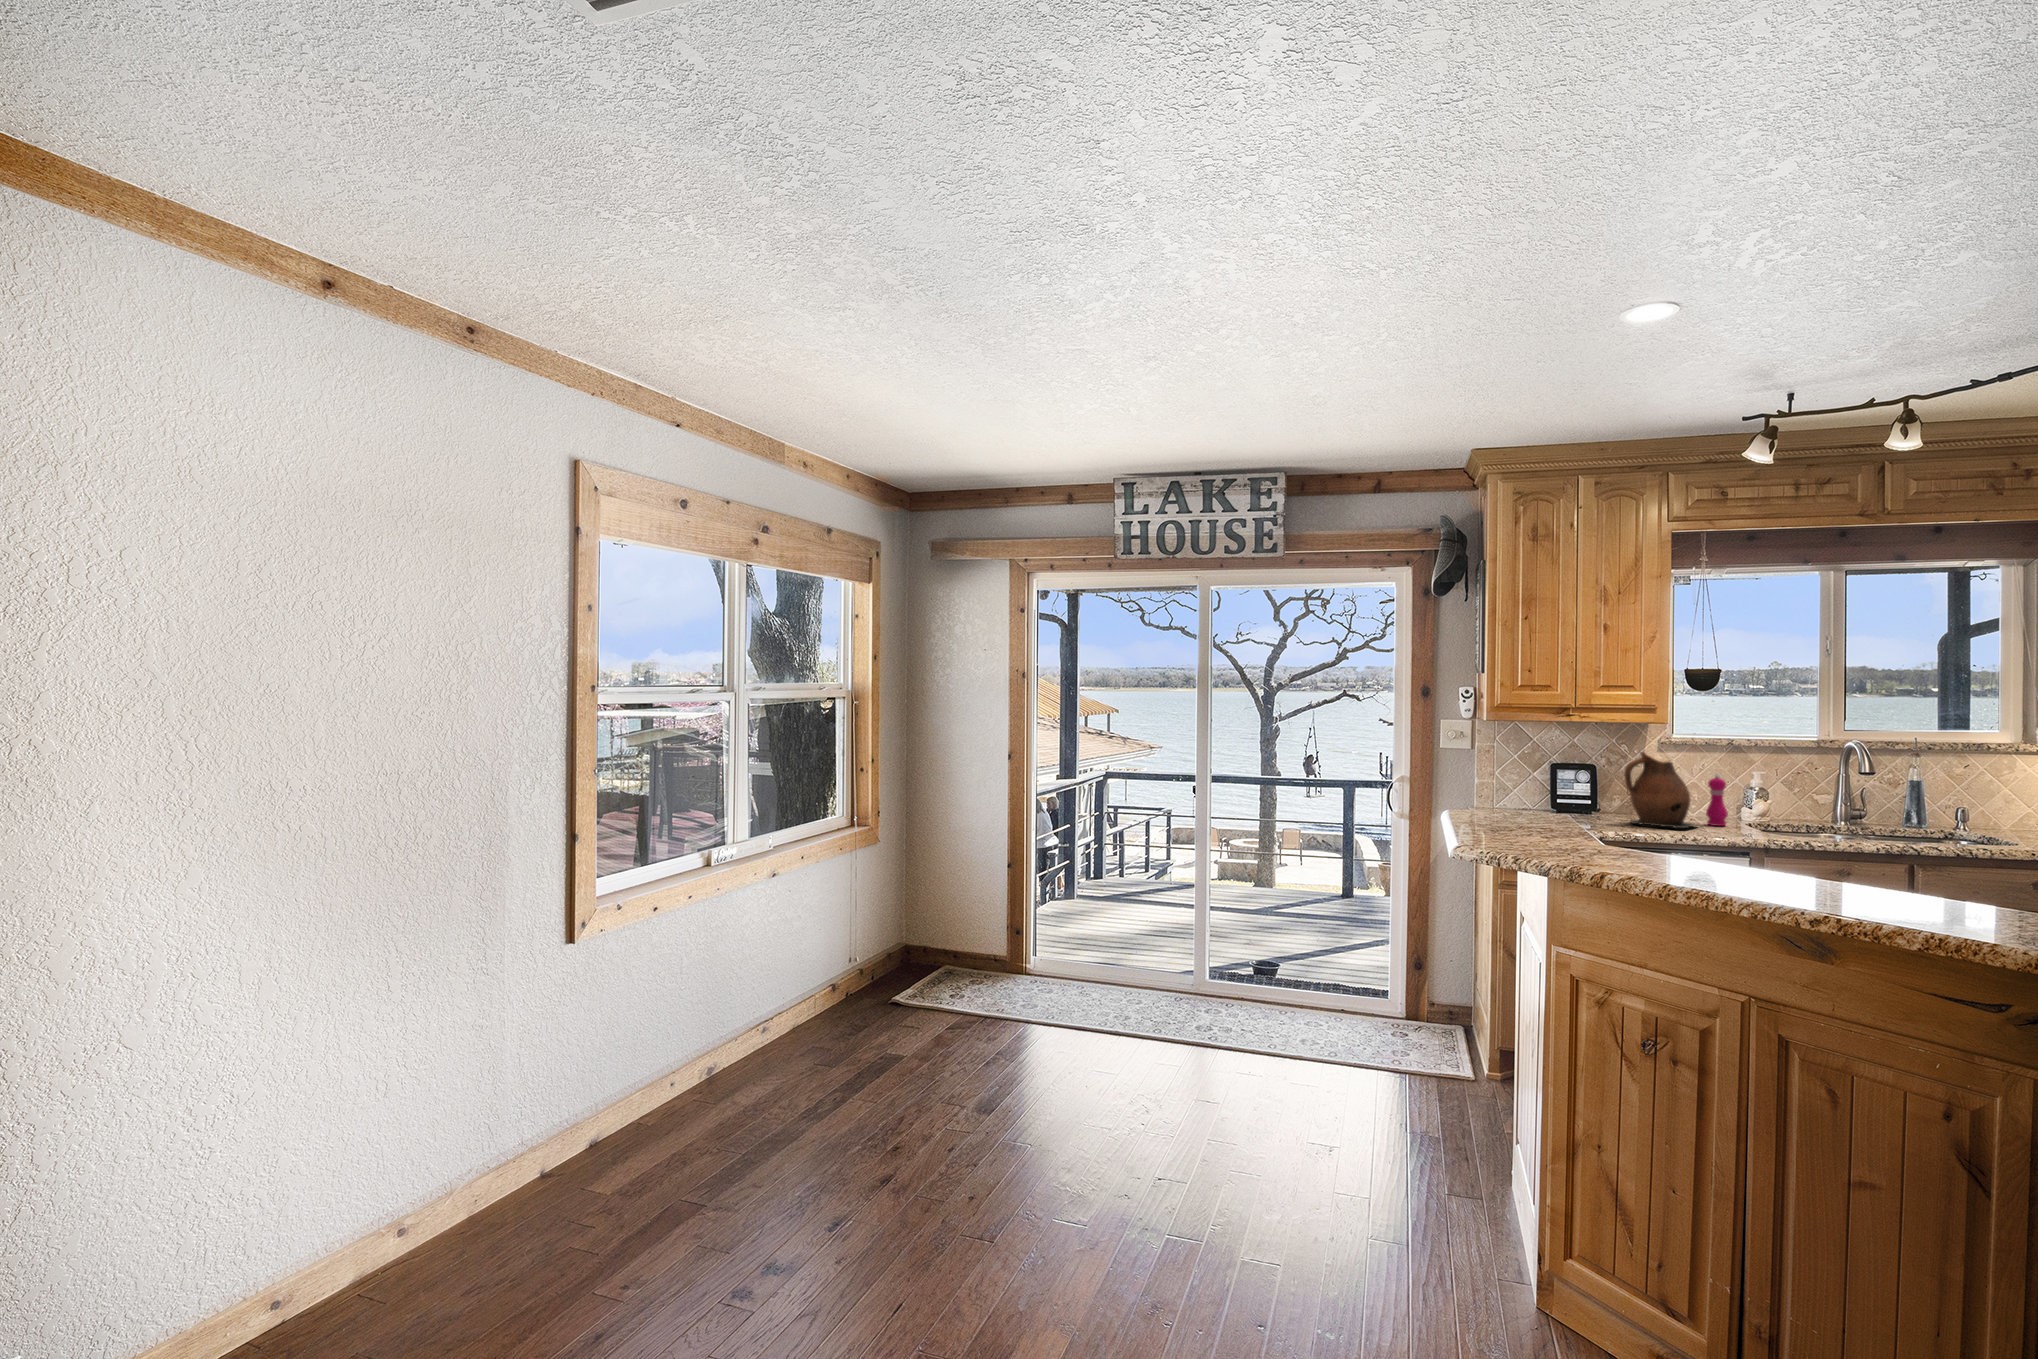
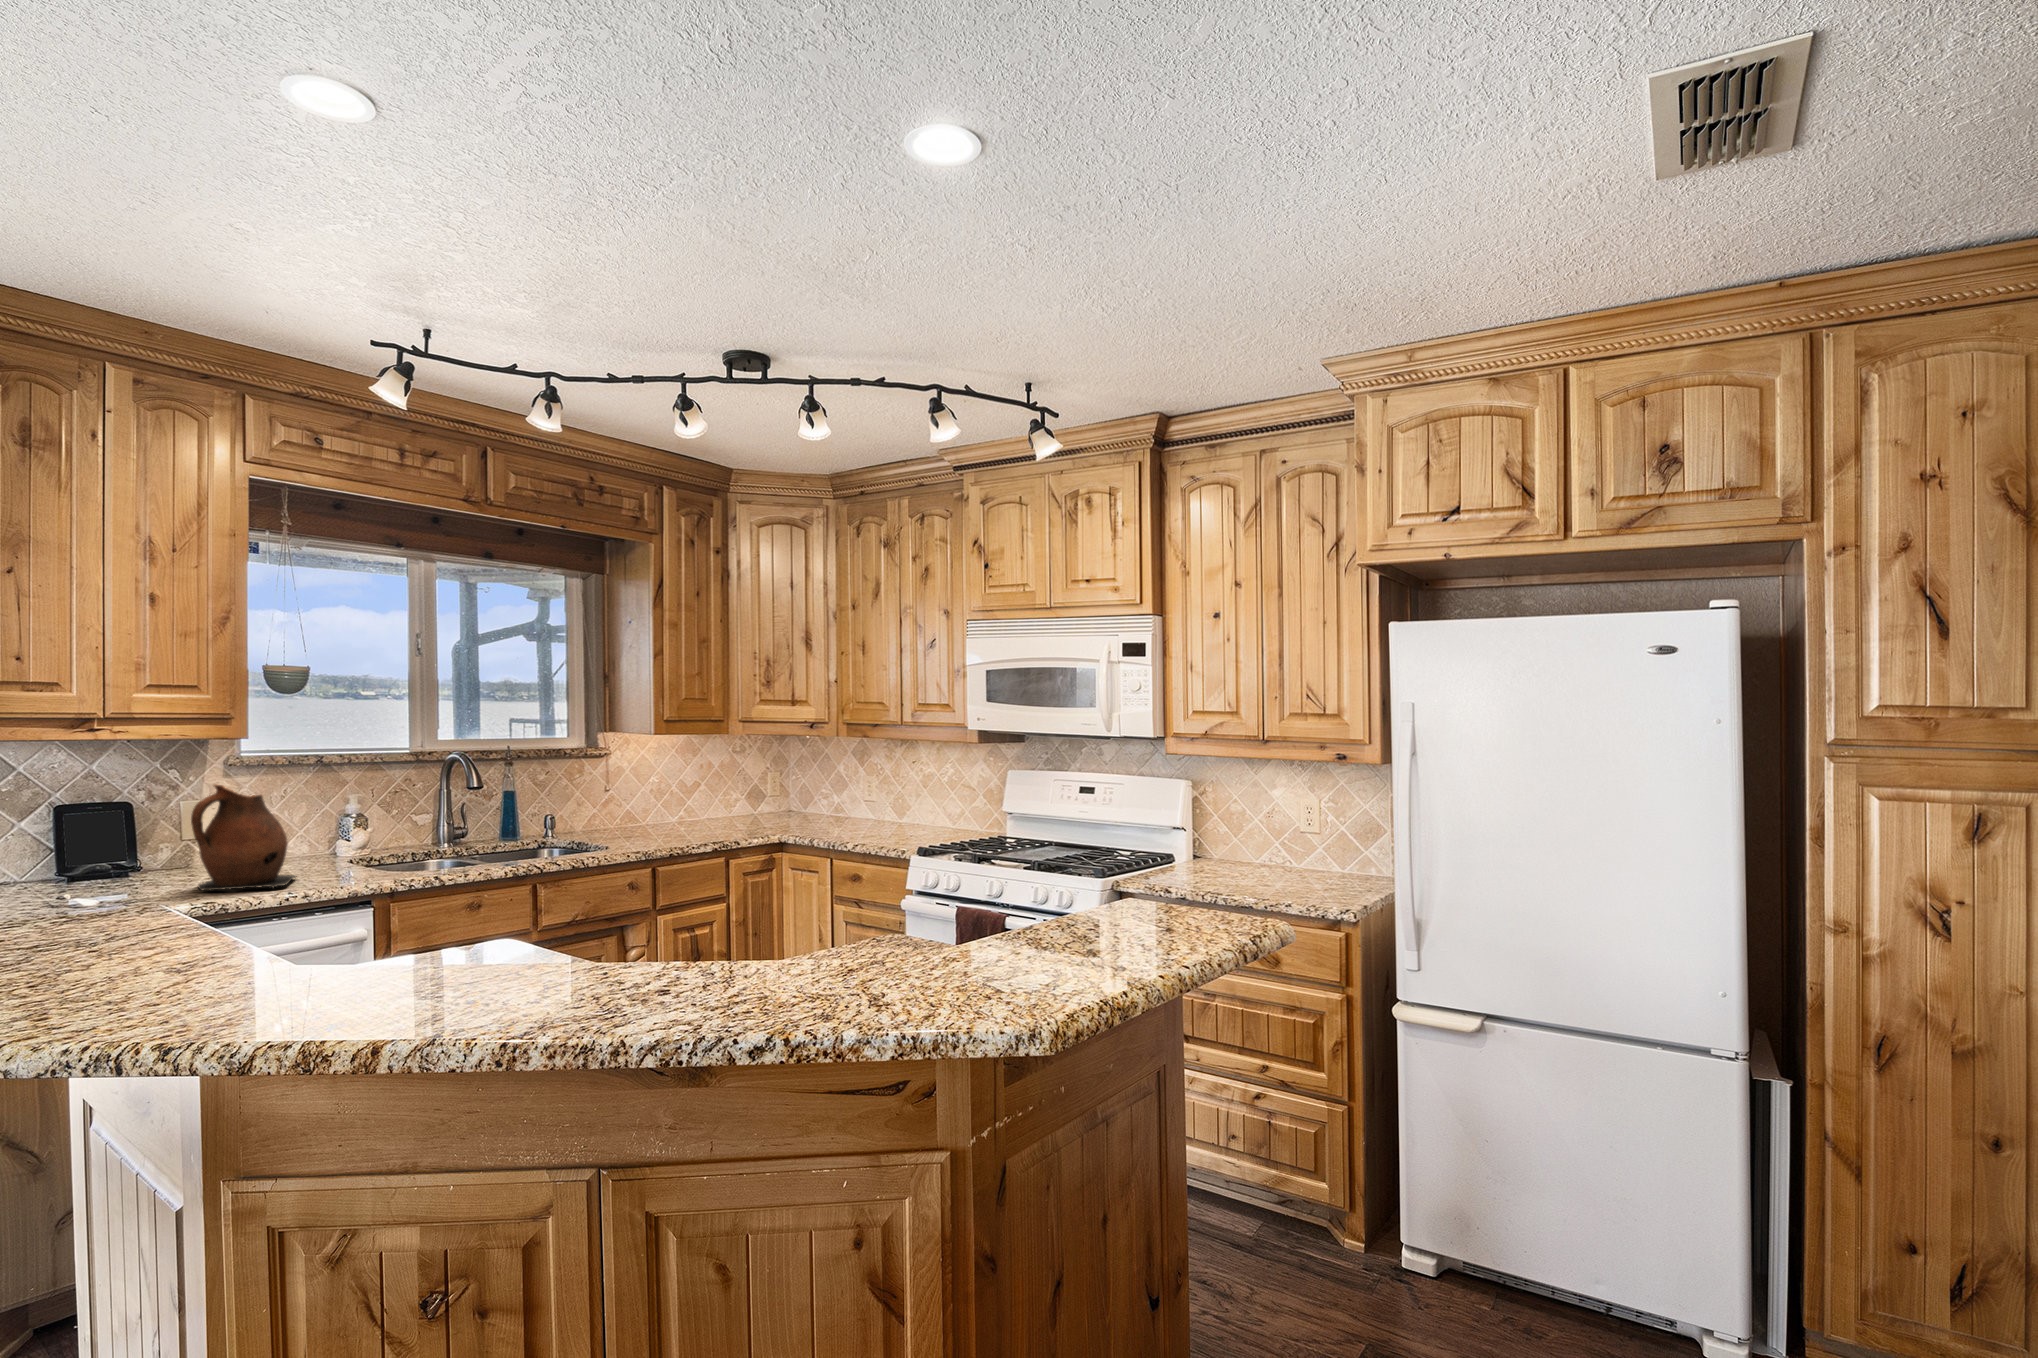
pepper mill: present [1706,774,1728,826] -> none [299,804,328,873]

